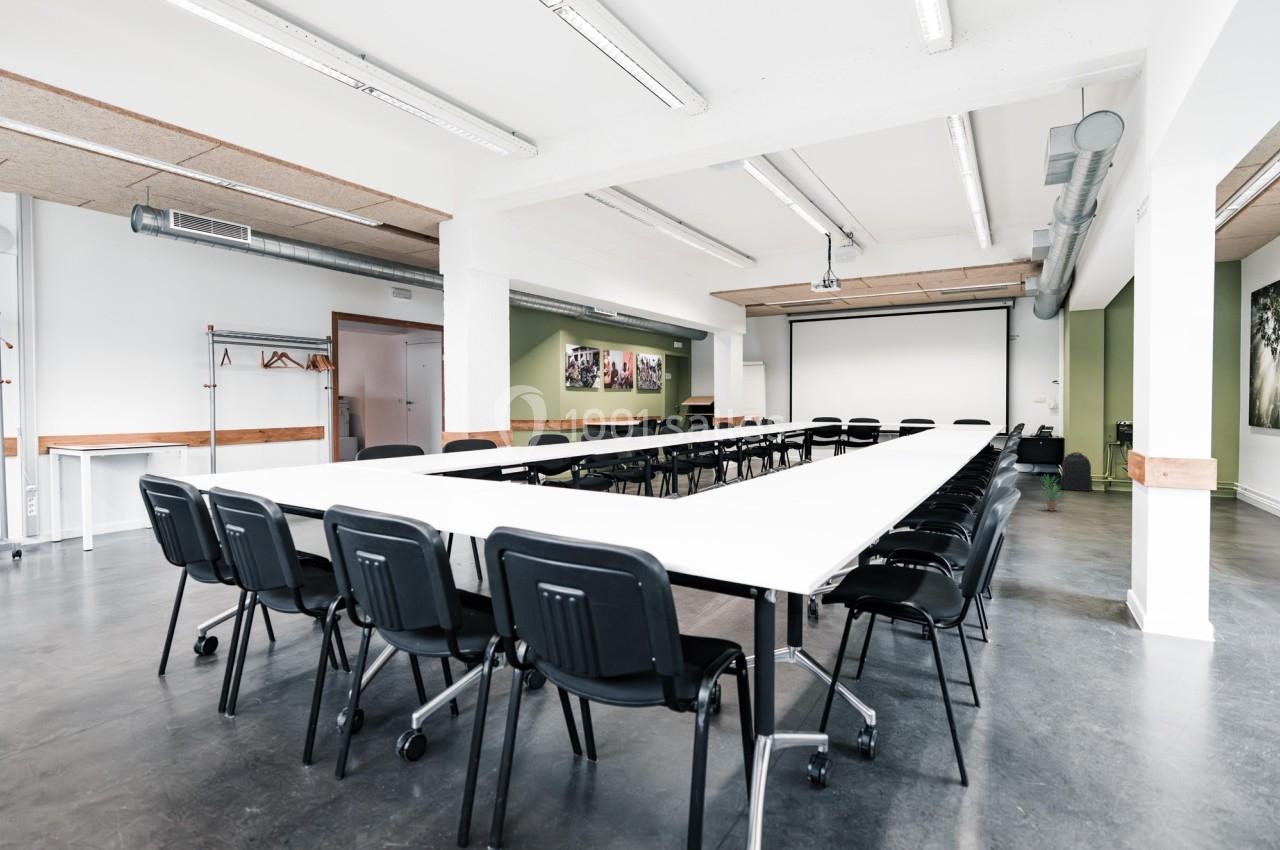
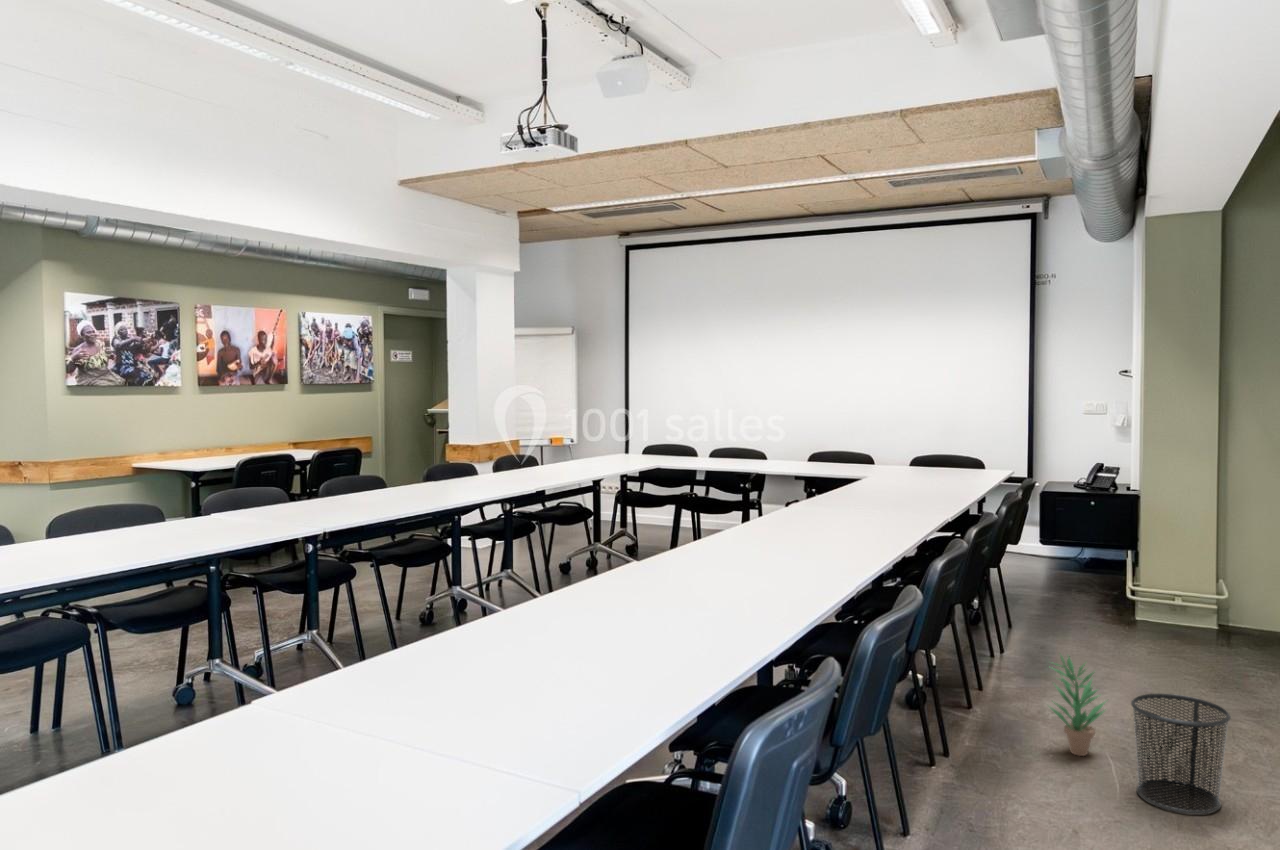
backpack: present [1060,452,1092,491] -> none [1122,546,1192,640]
waste bin: none [1073,484,1110,519] -> present [1131,694,1231,814]

